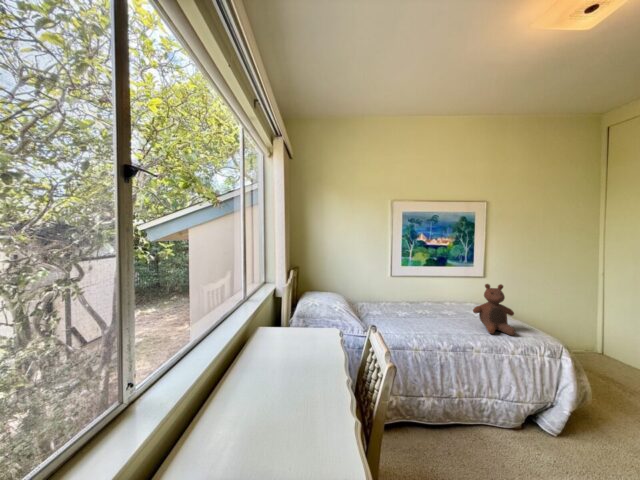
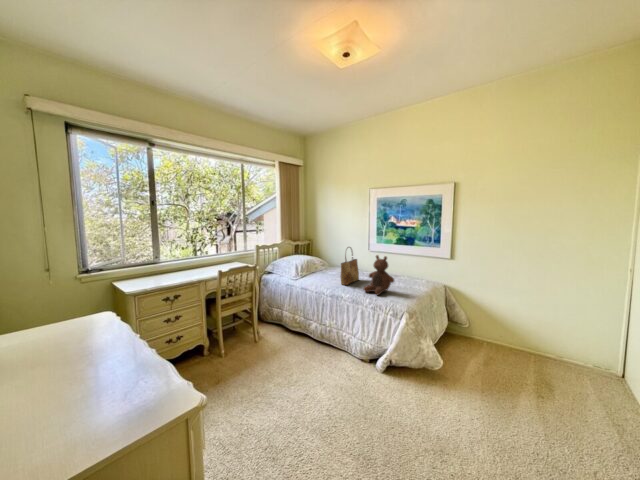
tote bag: none [421,275,446,329] -> present [340,247,359,285]

